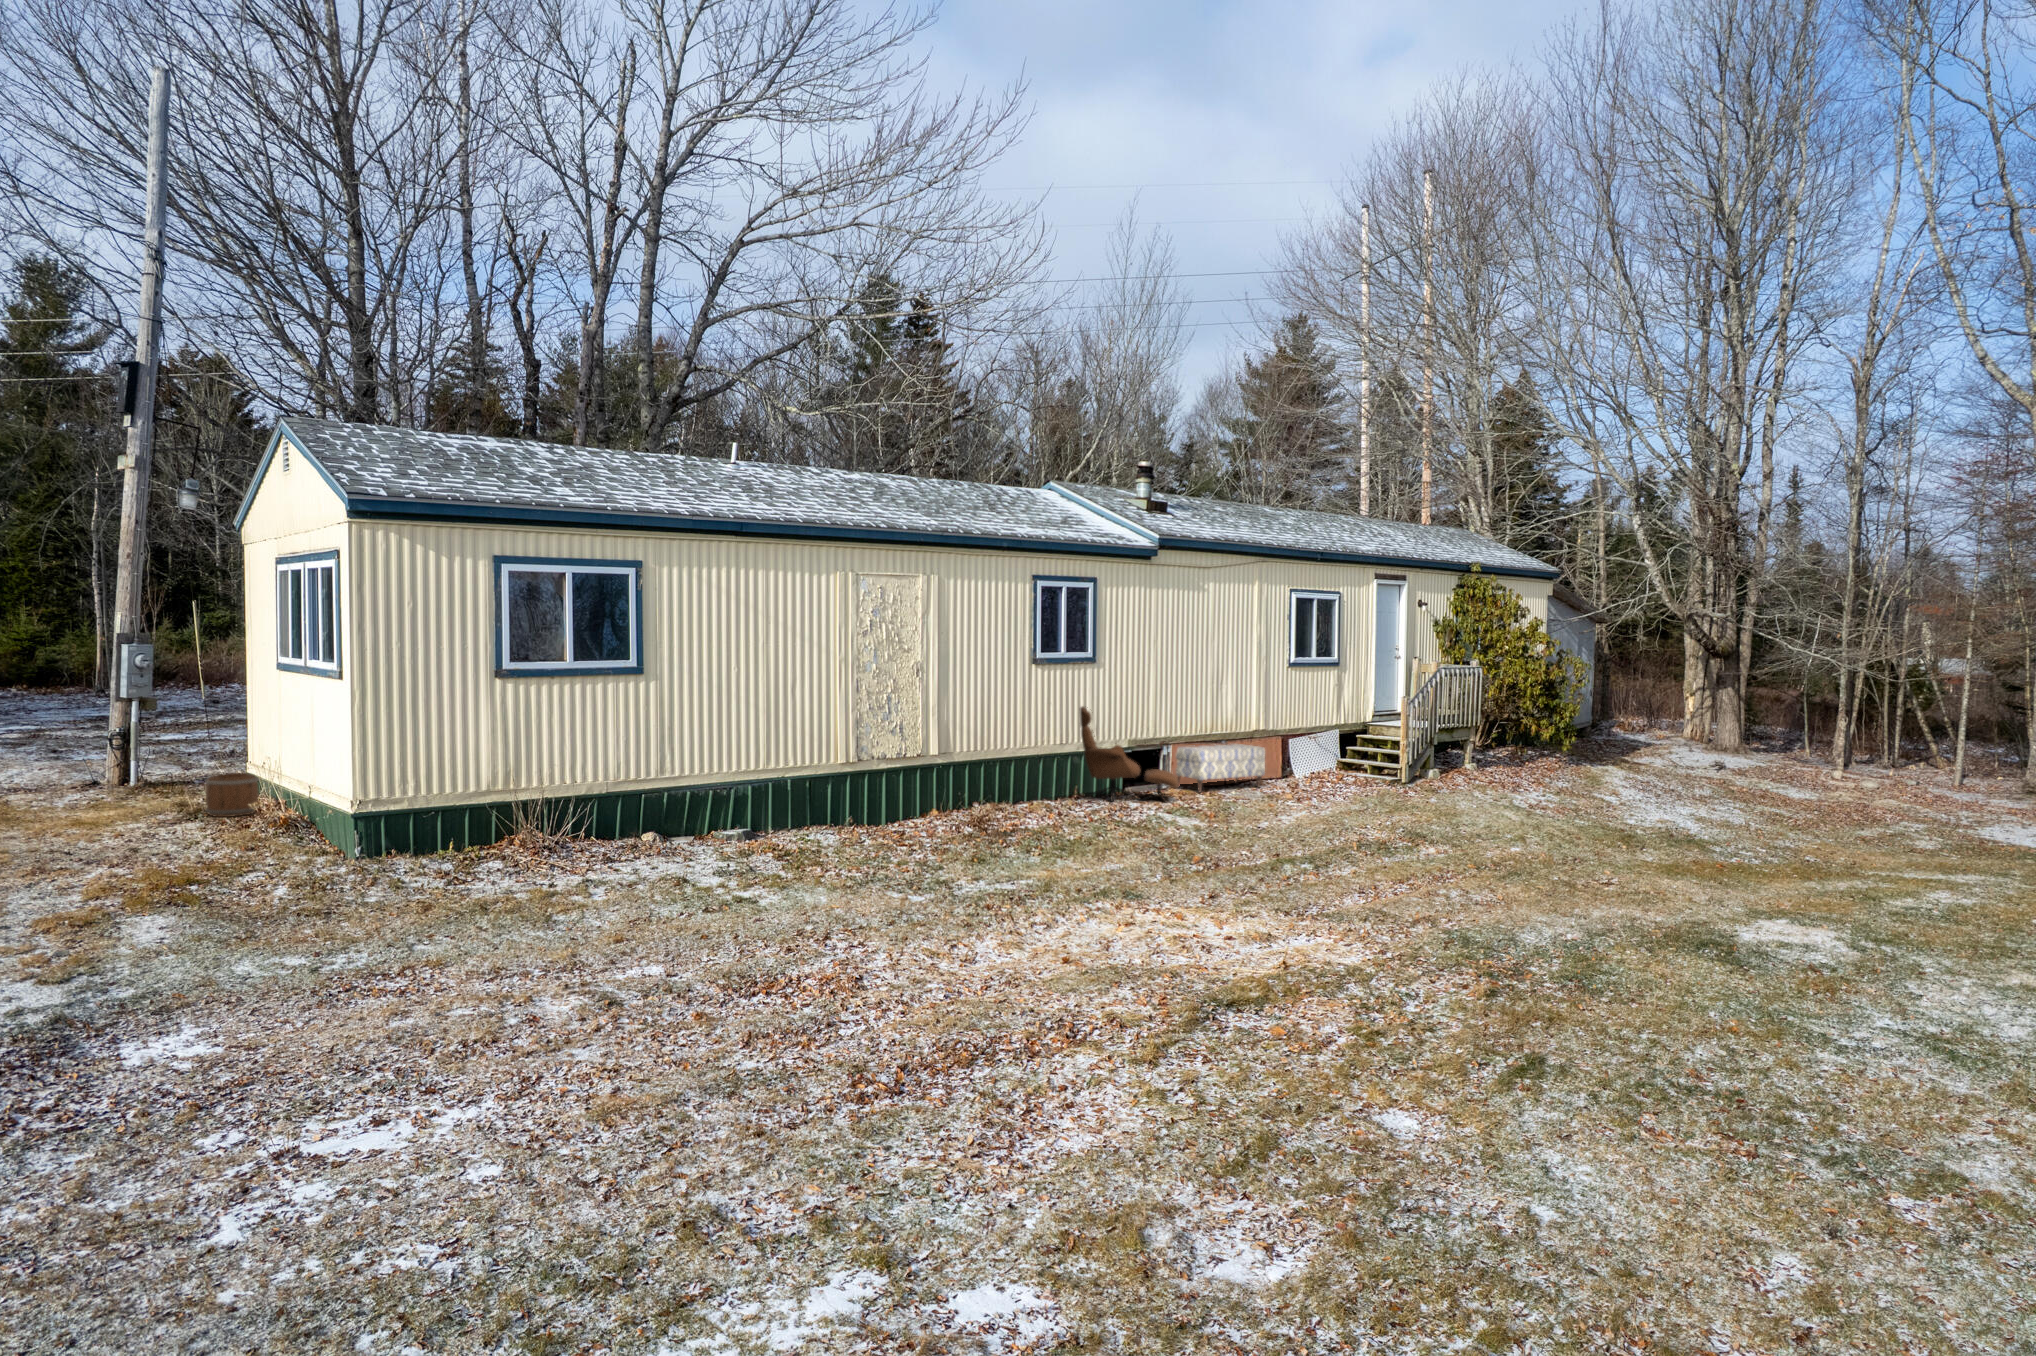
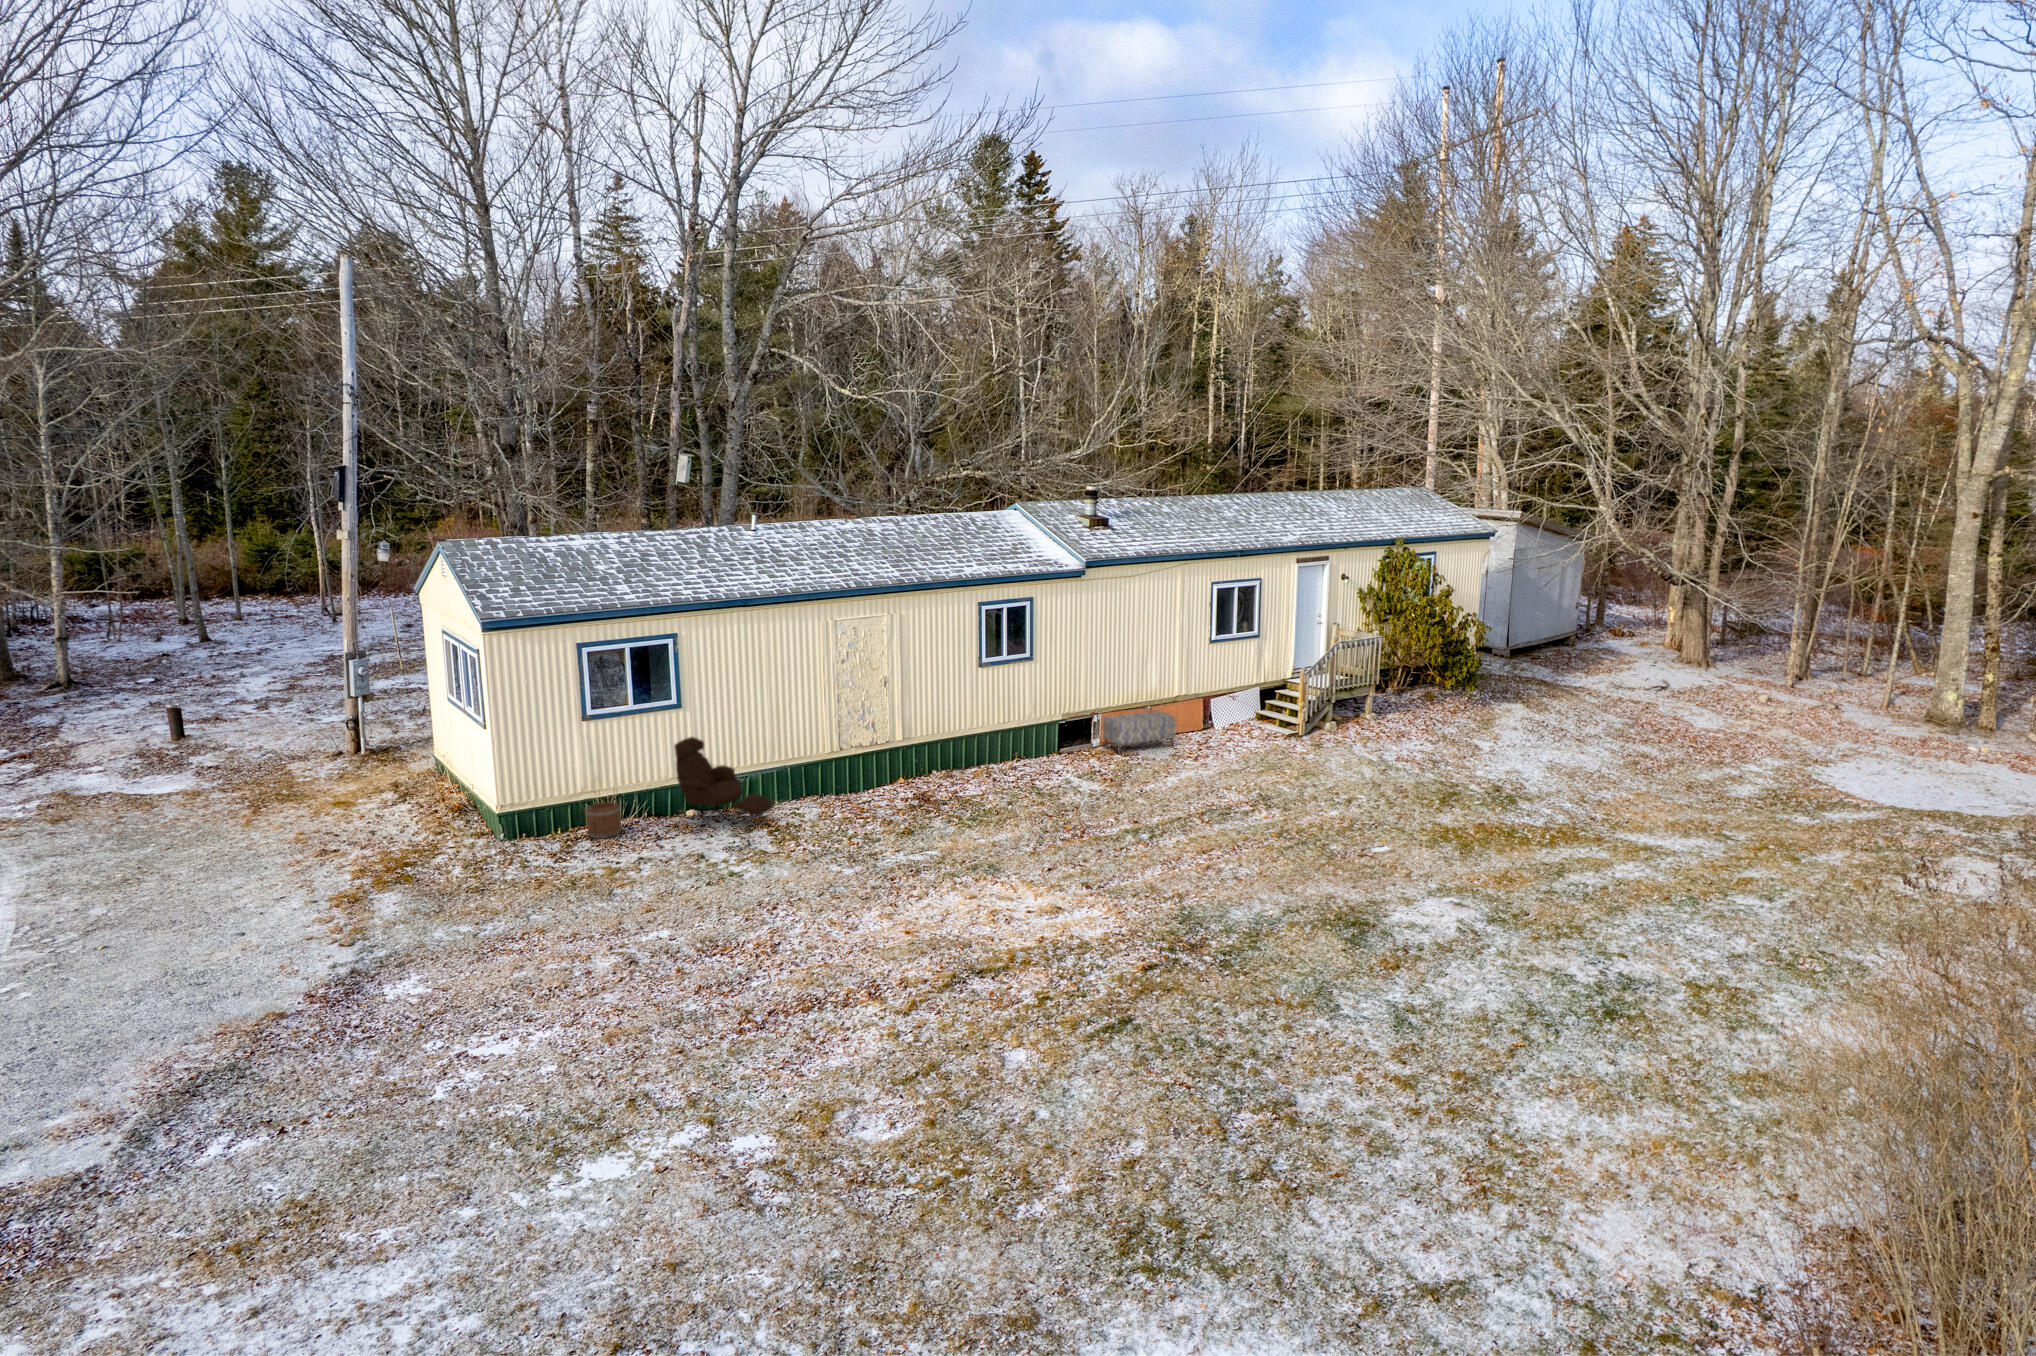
lounge chair: present [1080,706,1179,802] -> present [674,737,773,827]
bucket: present [205,773,259,817] -> present [585,802,622,839]

